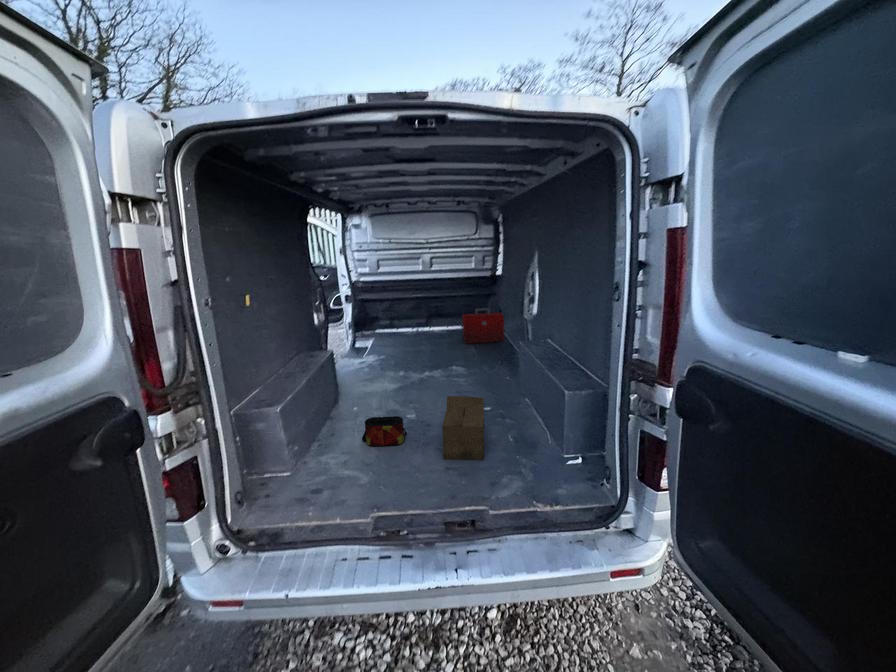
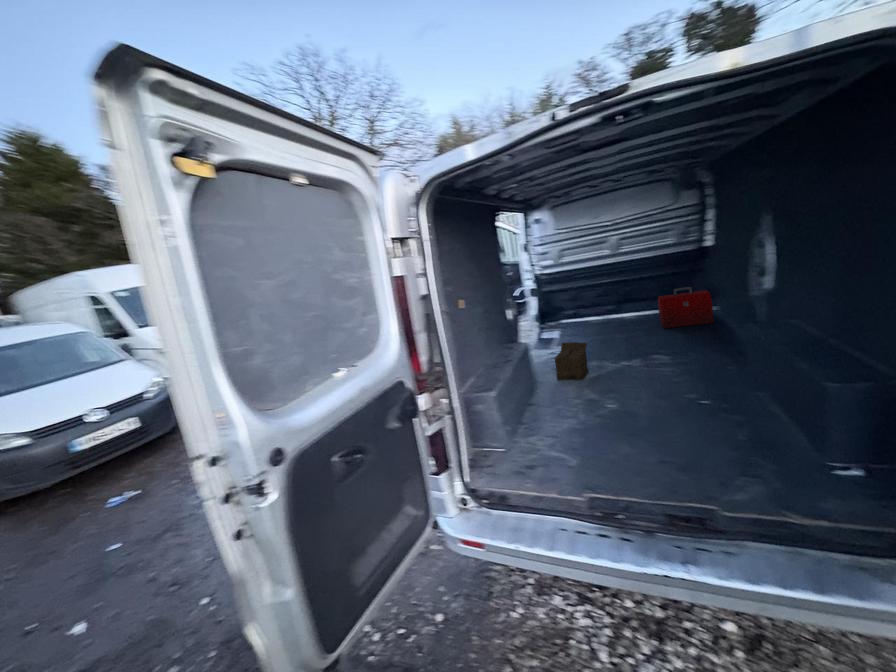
cardboard box: present [442,396,485,460] -> present [555,342,588,381]
bag: present [362,416,407,447] -> none [563,403,608,431]

